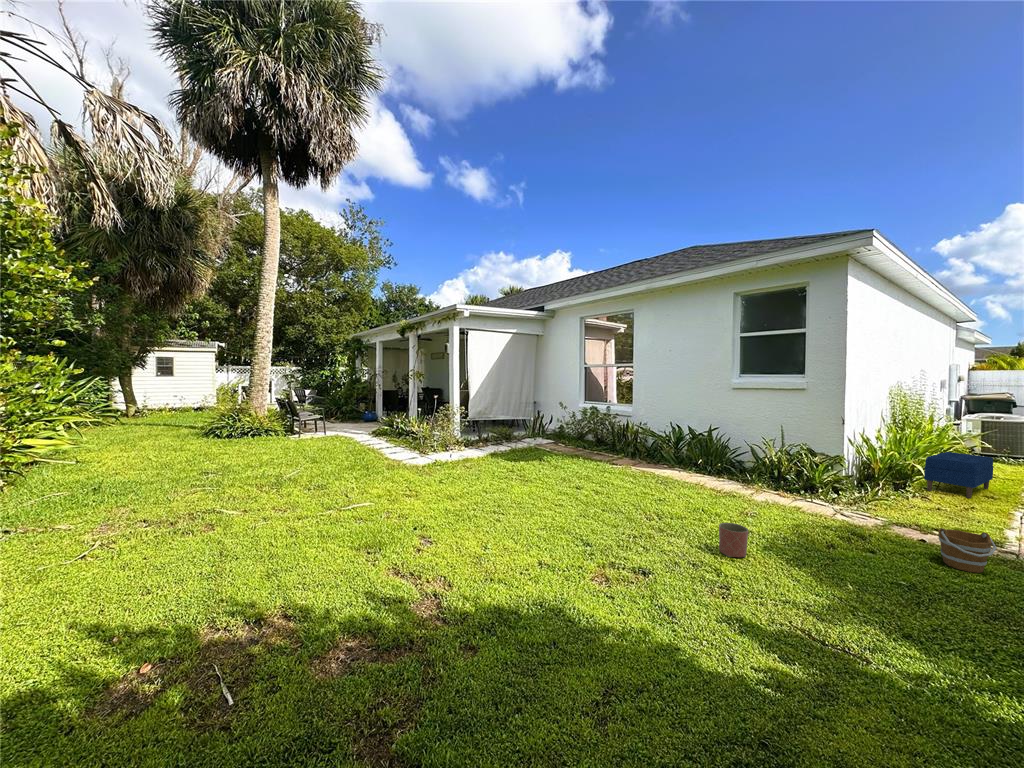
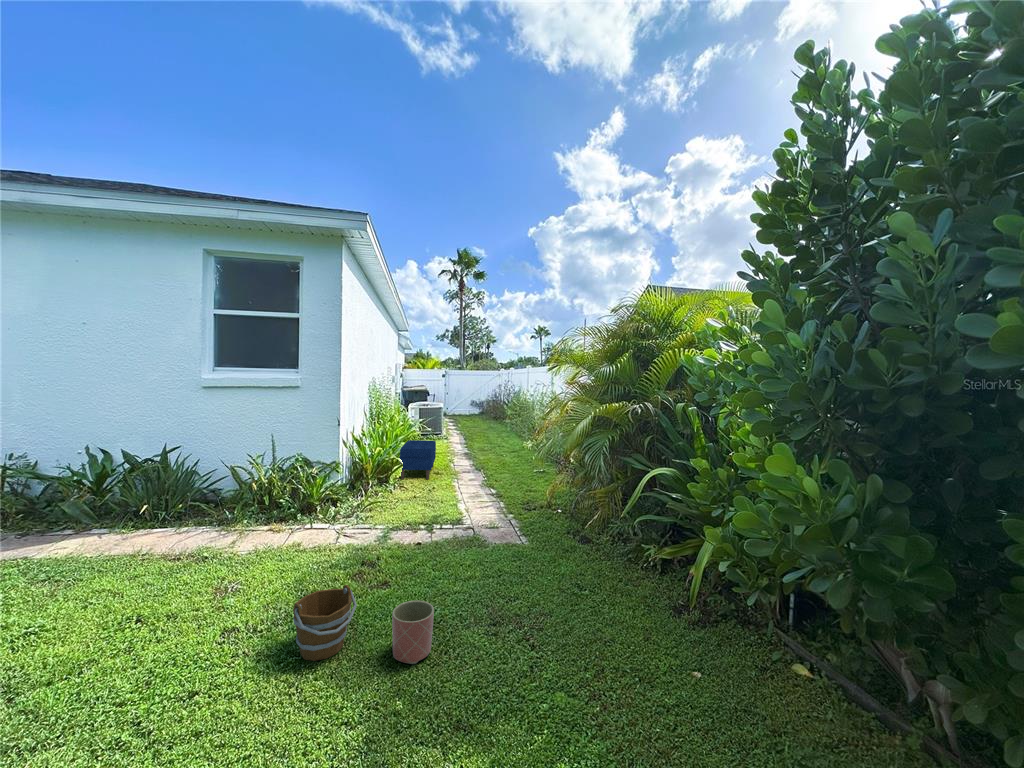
planter: present [719,523,748,557] -> present [392,600,434,664]
bucket: present [939,528,997,573] -> present [293,585,357,661]

